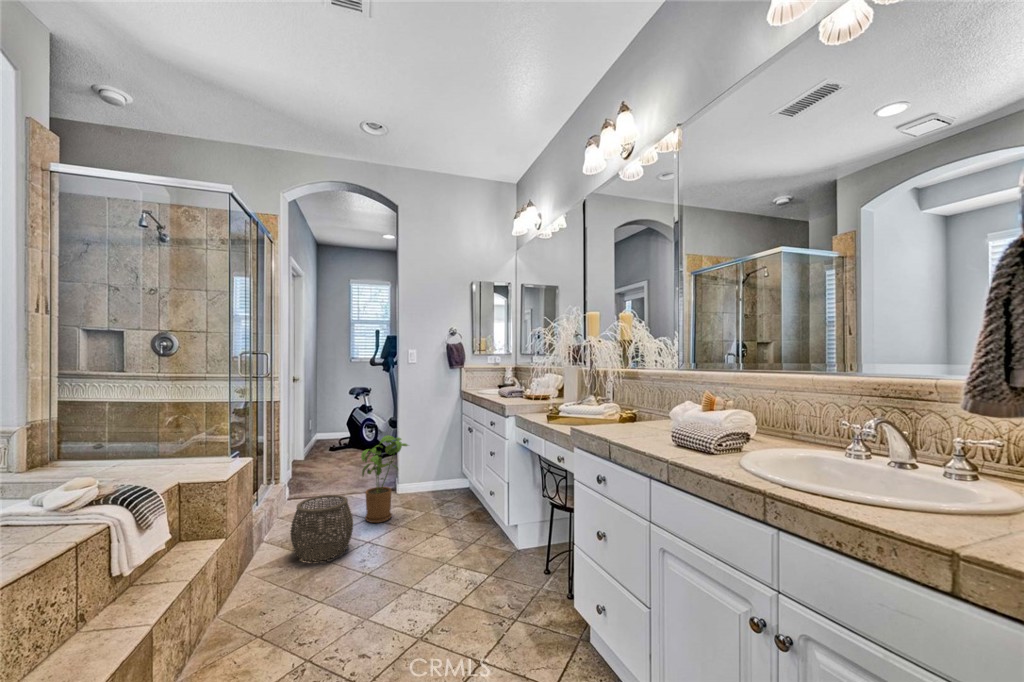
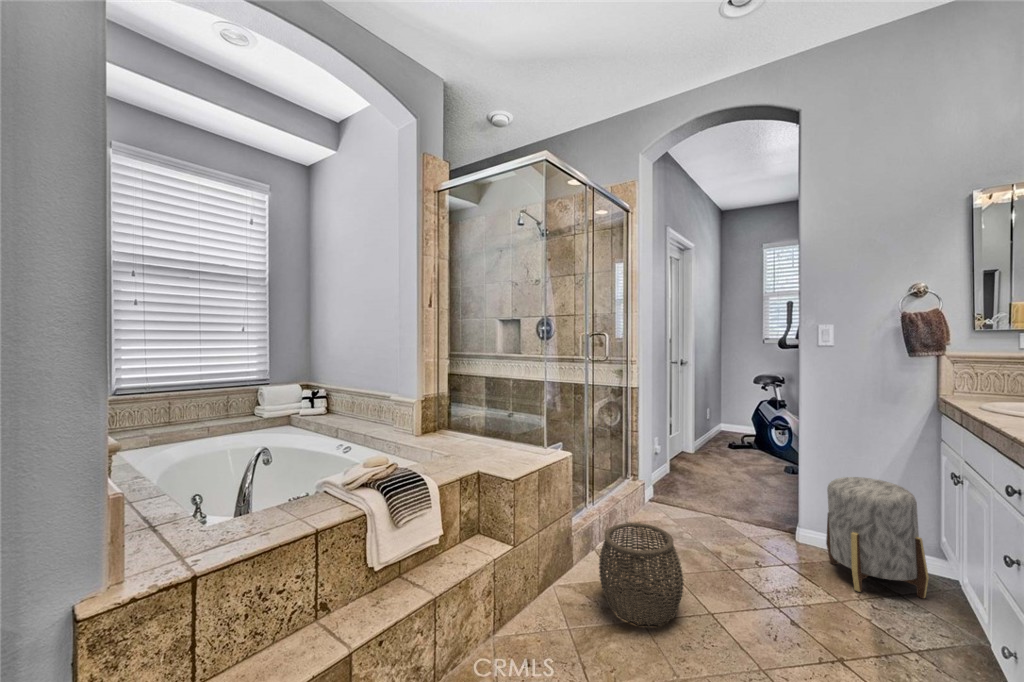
house plant: present [361,436,408,523] -> none [711,455,798,591]
stool: none [415,442,459,505] -> present [826,477,929,599]

